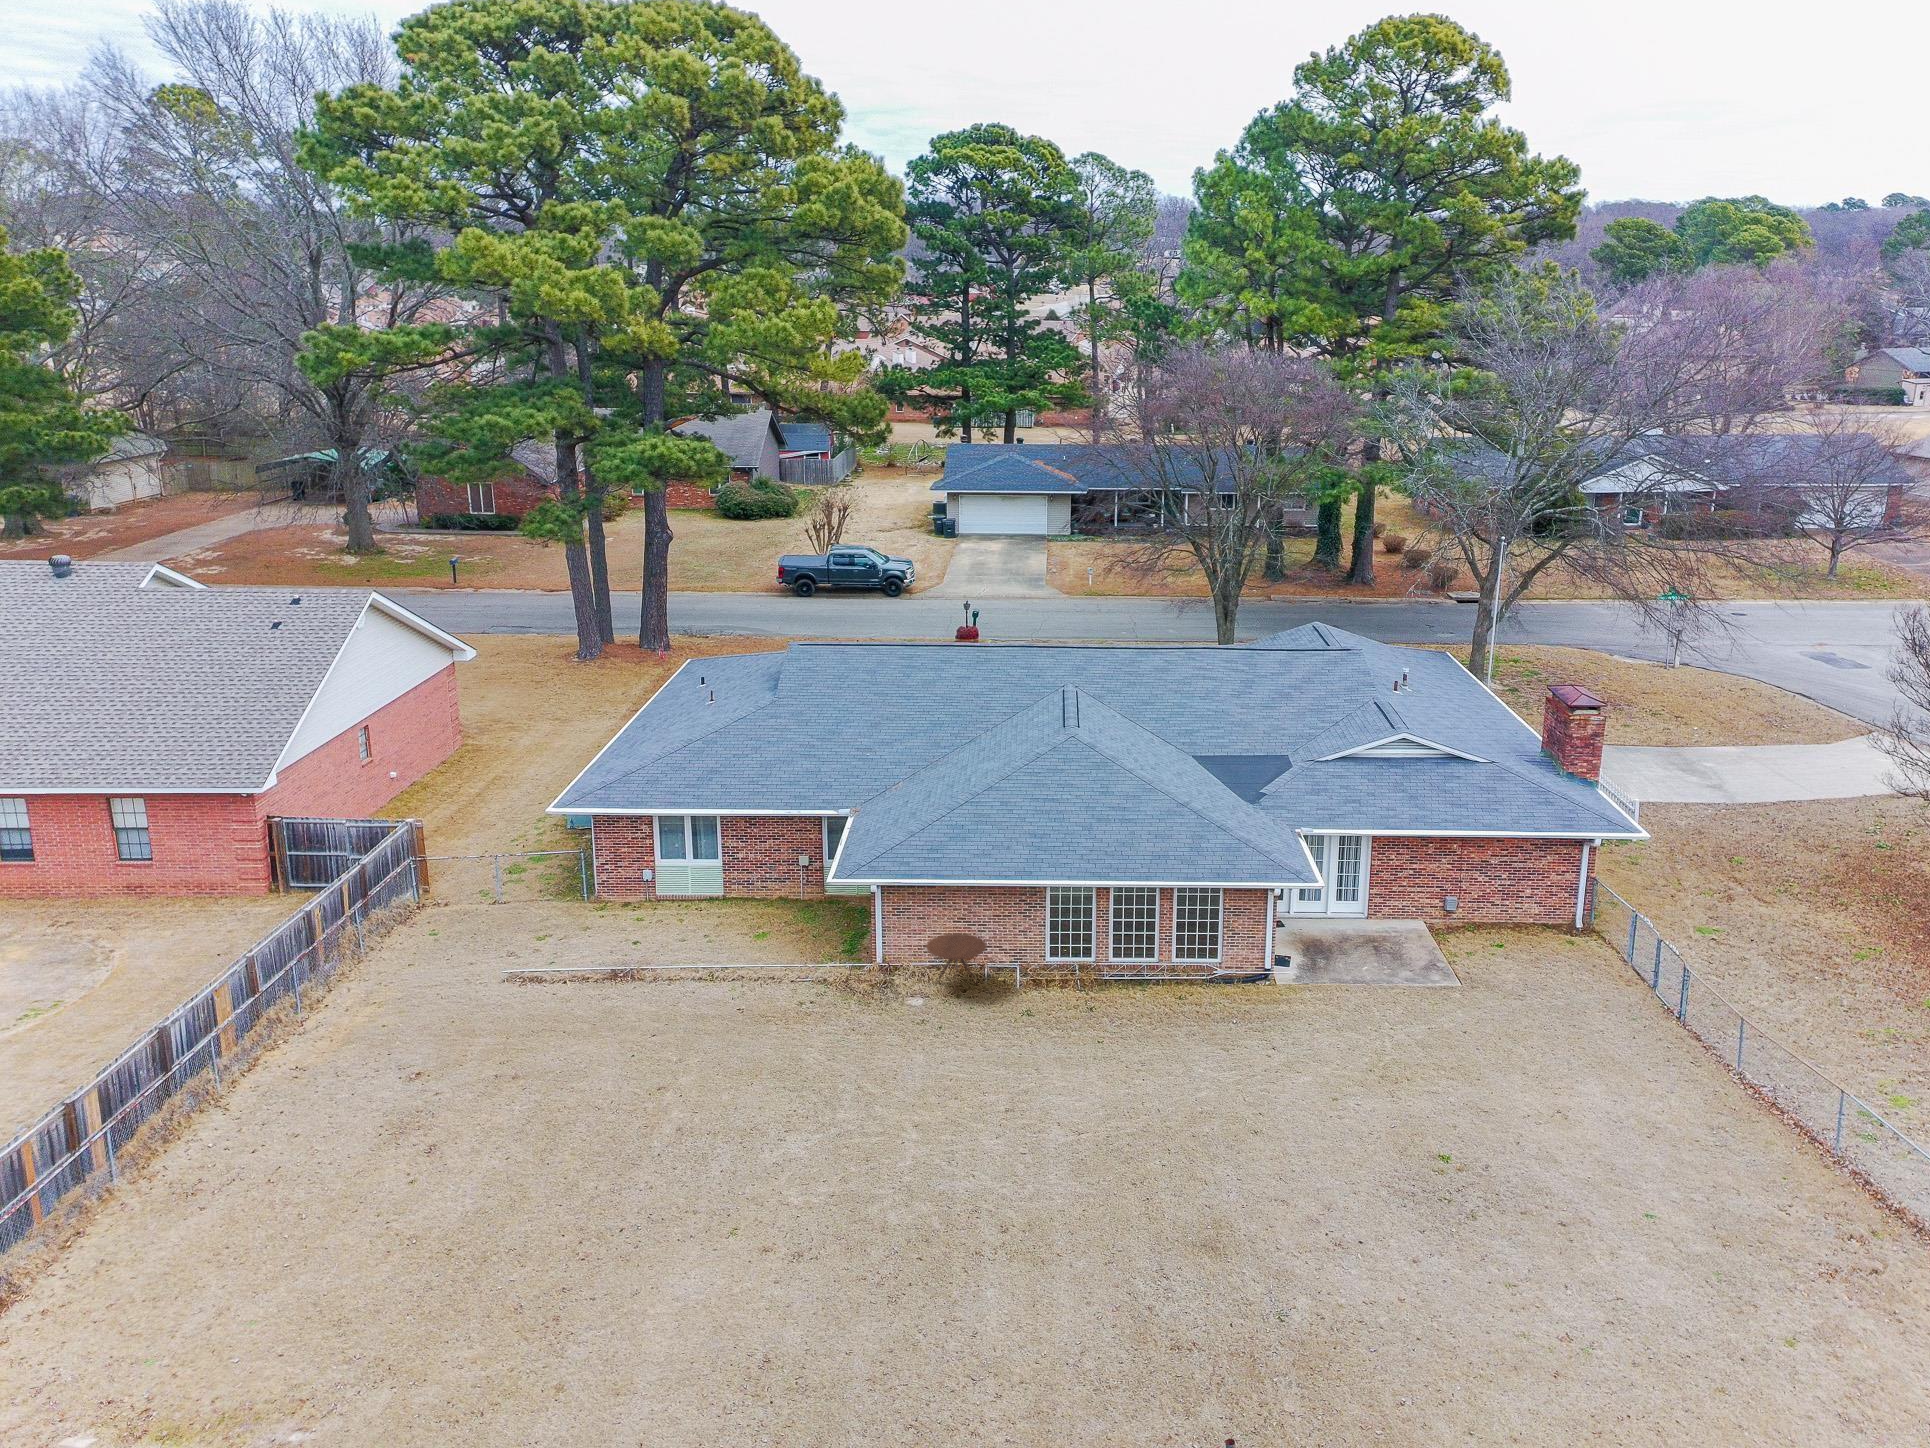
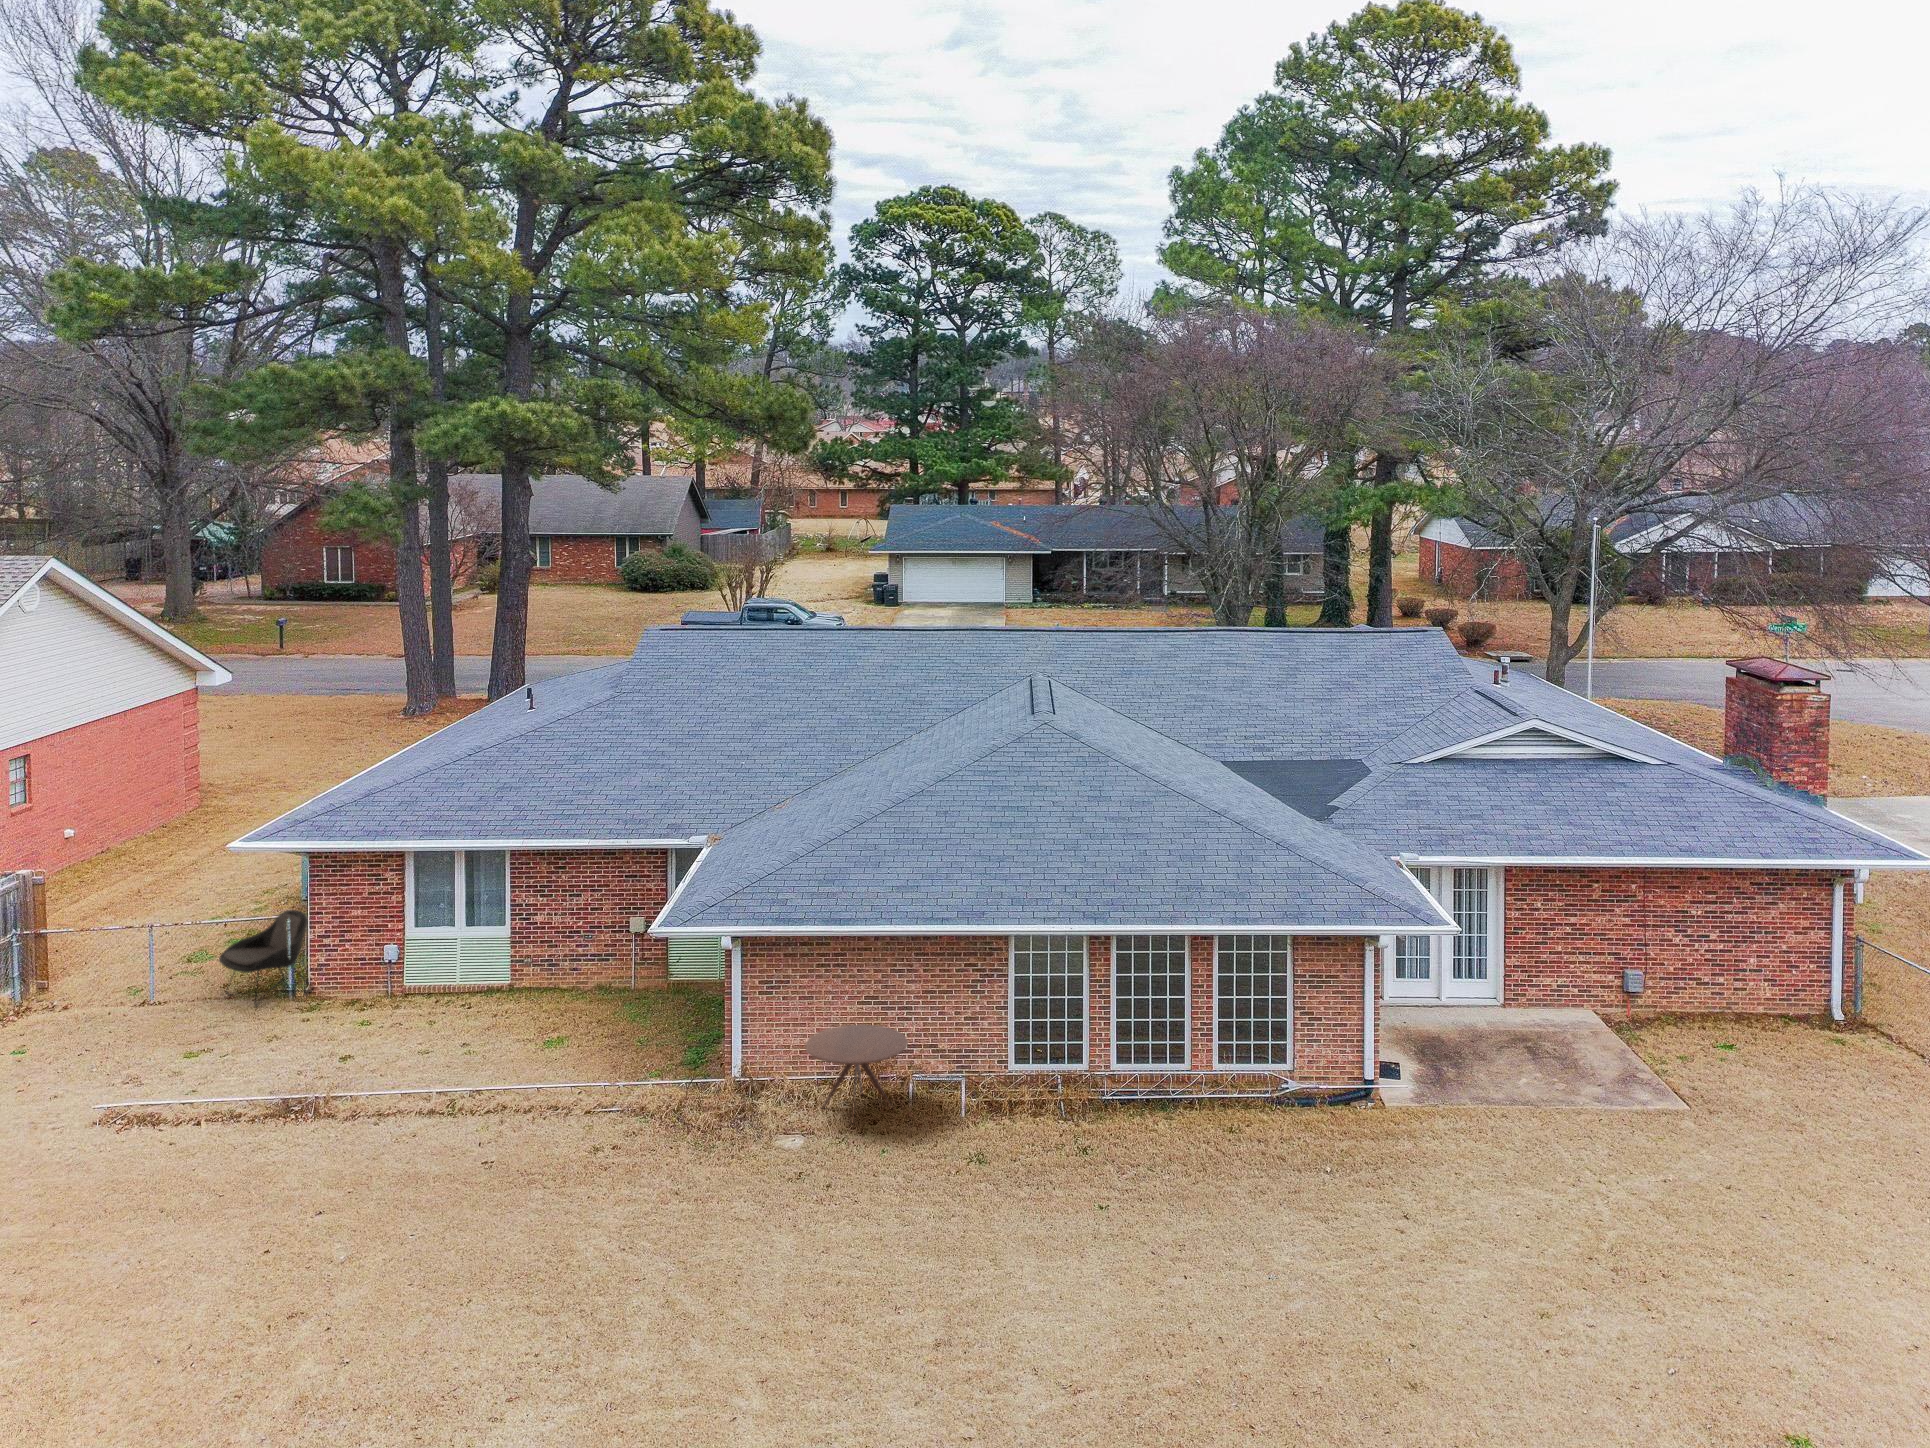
lounge chair: none [543,848,601,911] -> present [219,910,312,1007]

